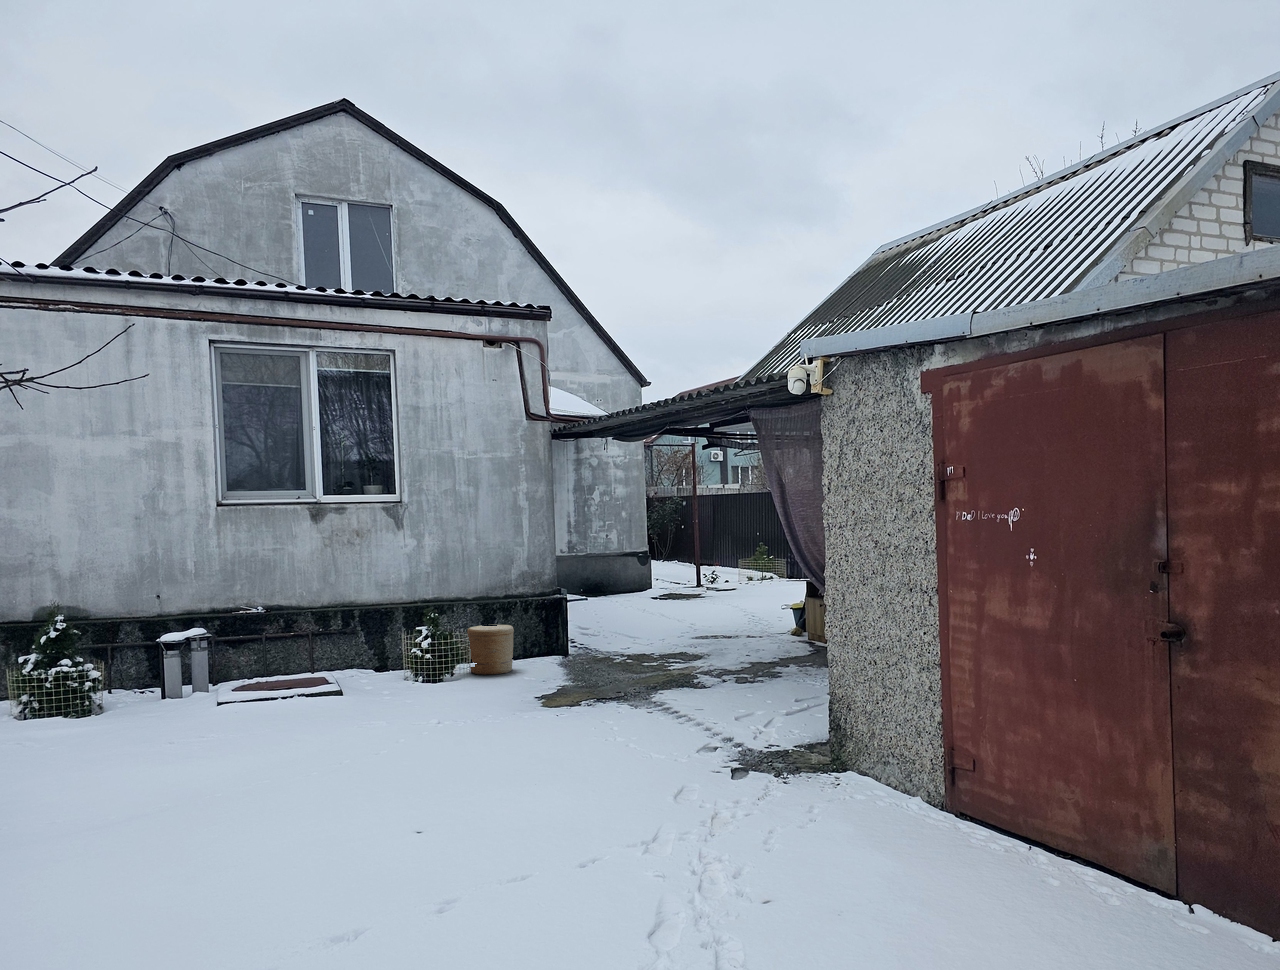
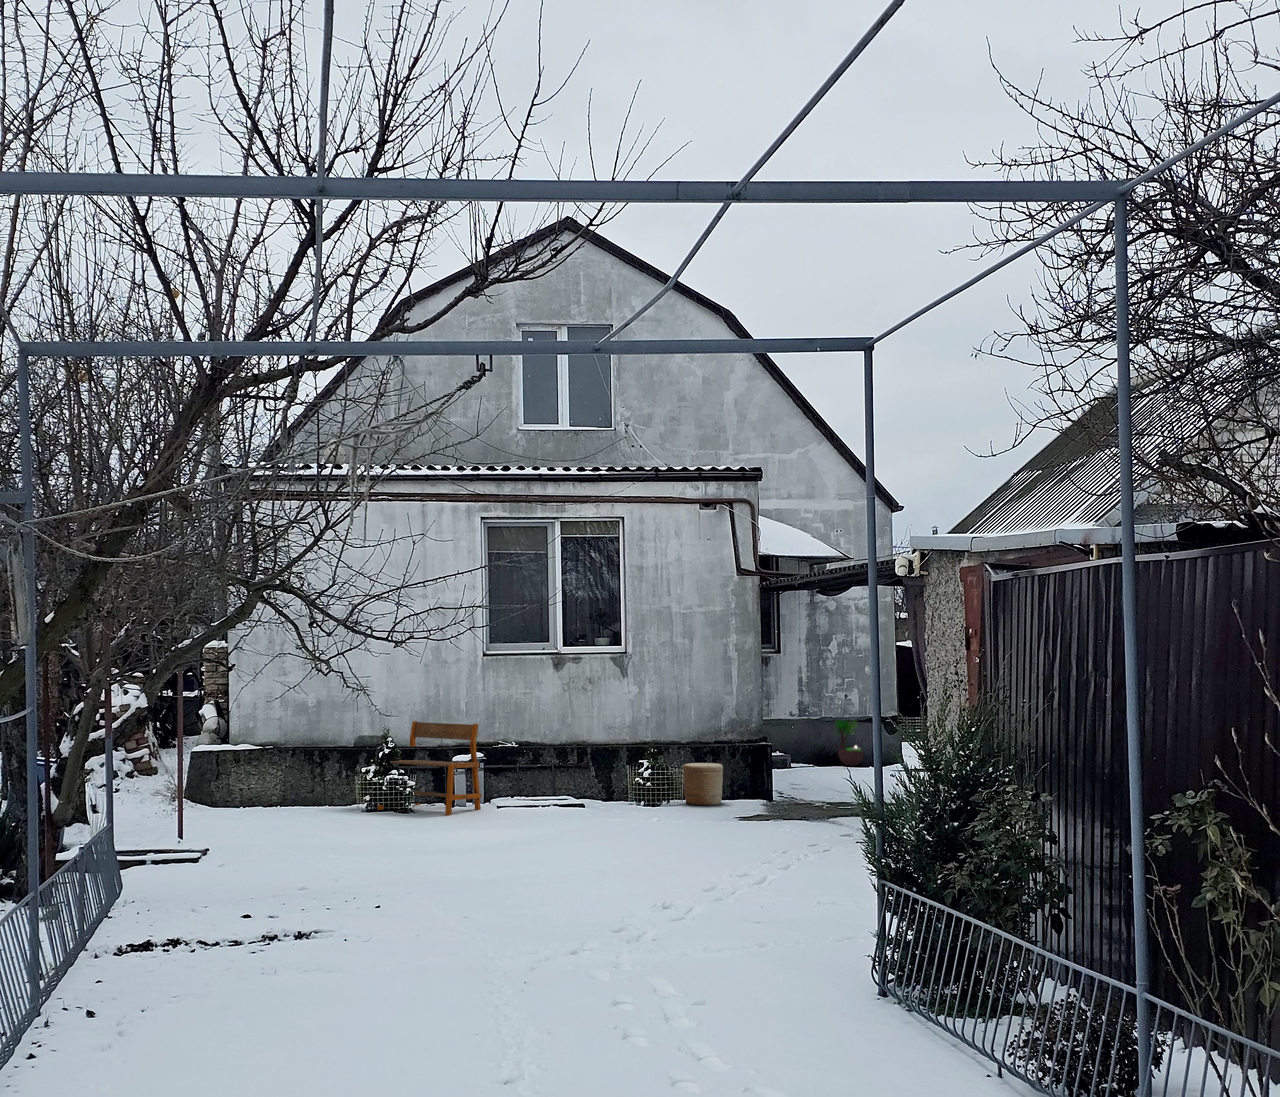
potted tree: none [590,566,620,616] -> present [833,720,863,766]
bench: none [48,592,203,719] -> present [378,721,481,816]

